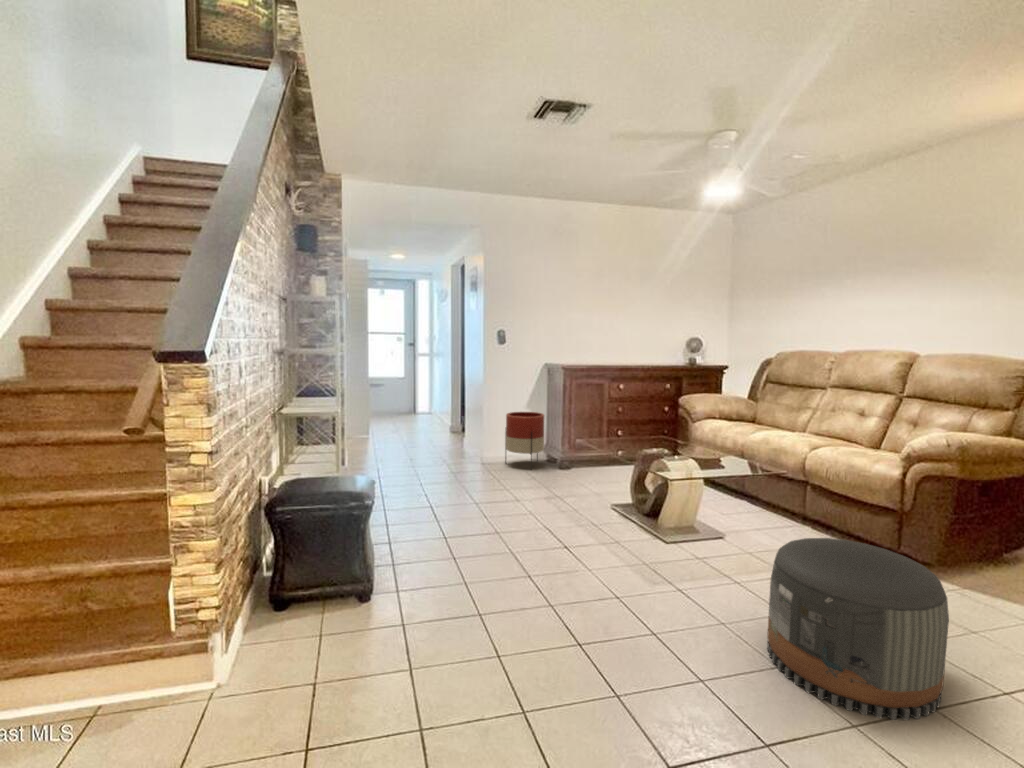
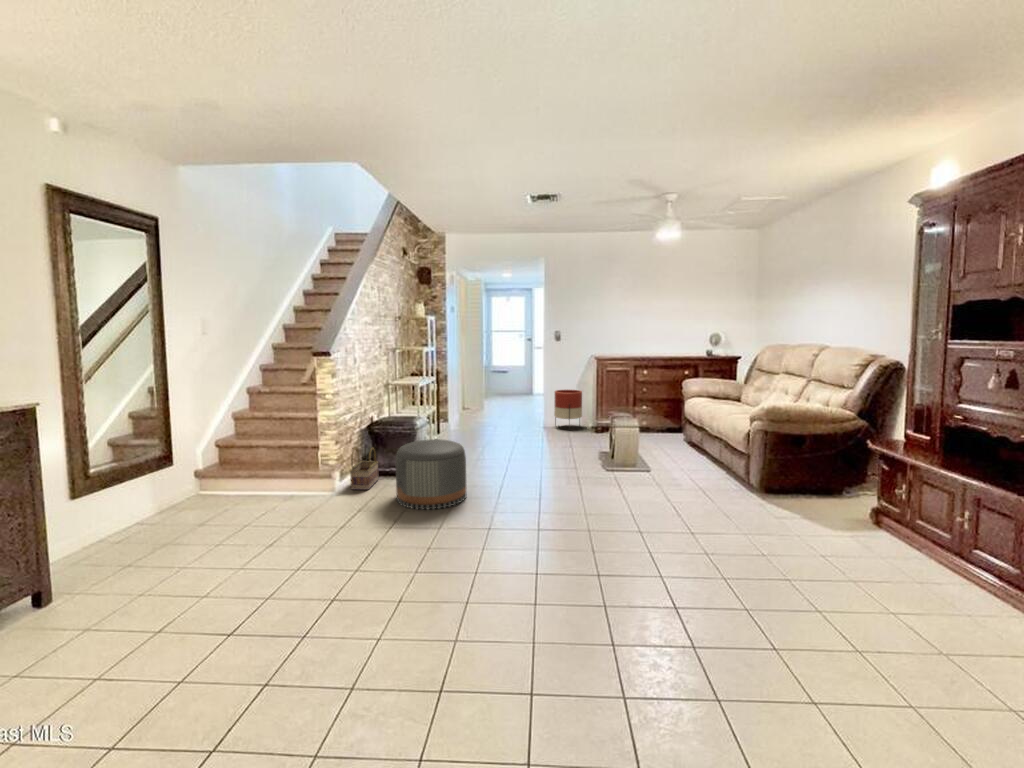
pouf: present [767,538,949,720] -> present [396,439,467,510]
basket: none [244,556,297,660] -> present [350,448,379,490]

